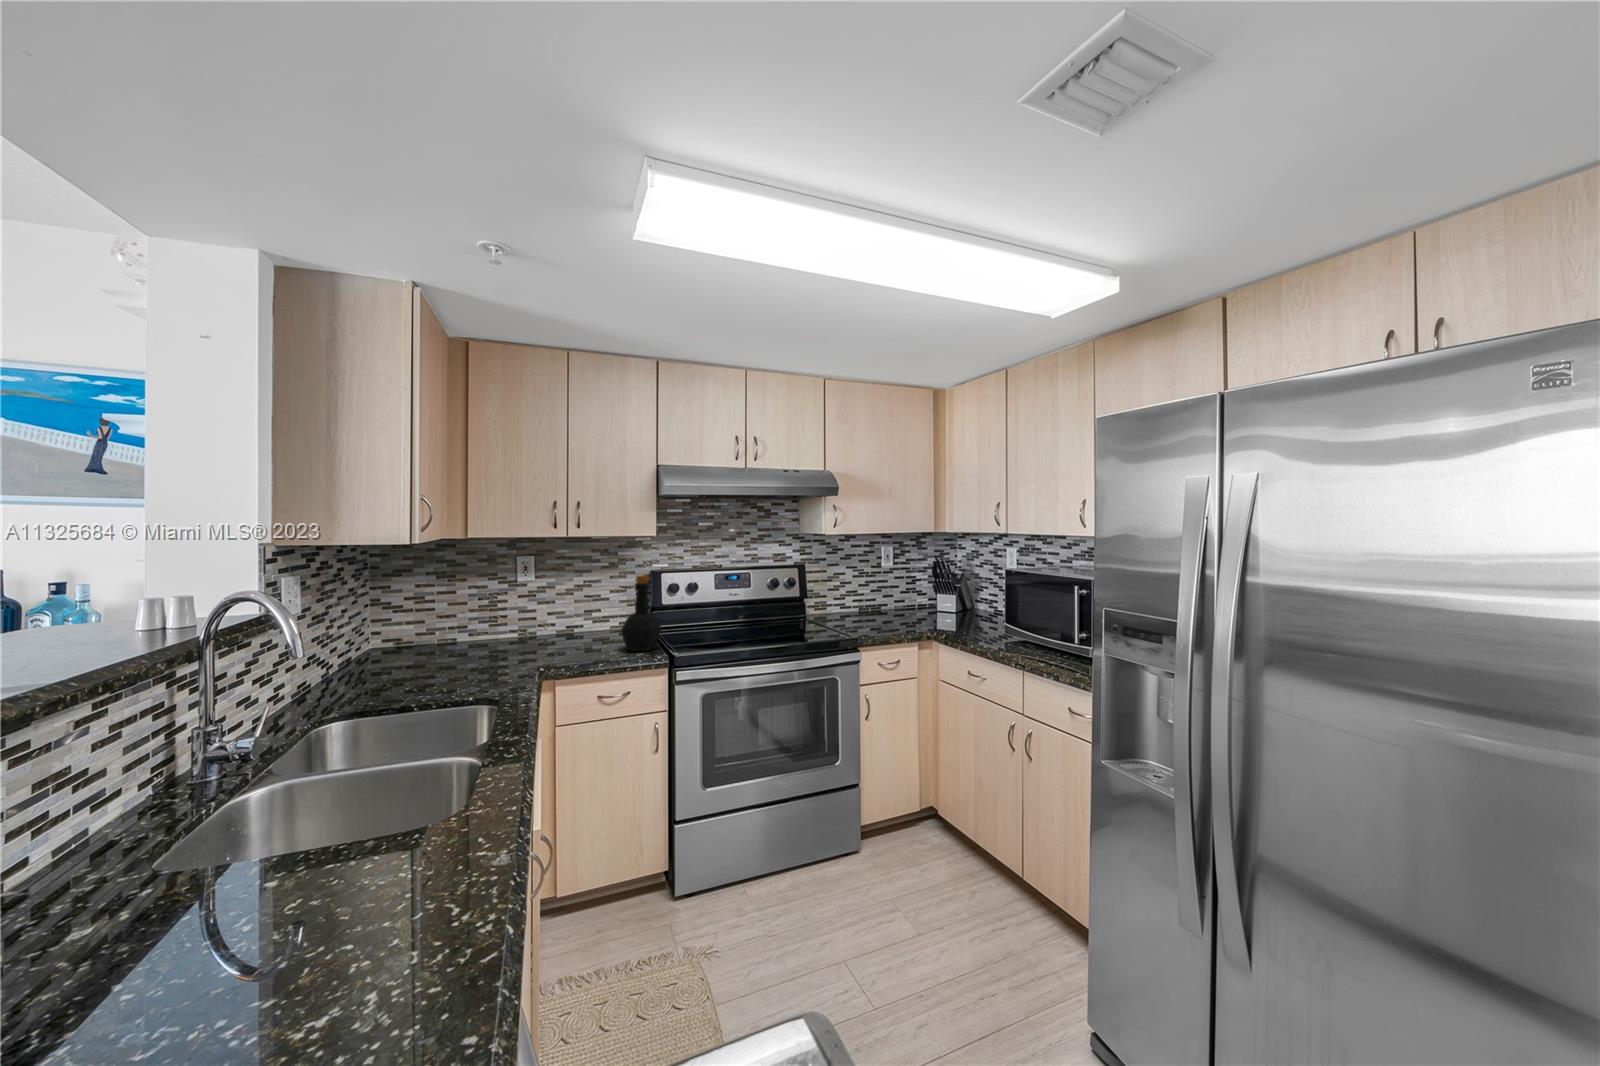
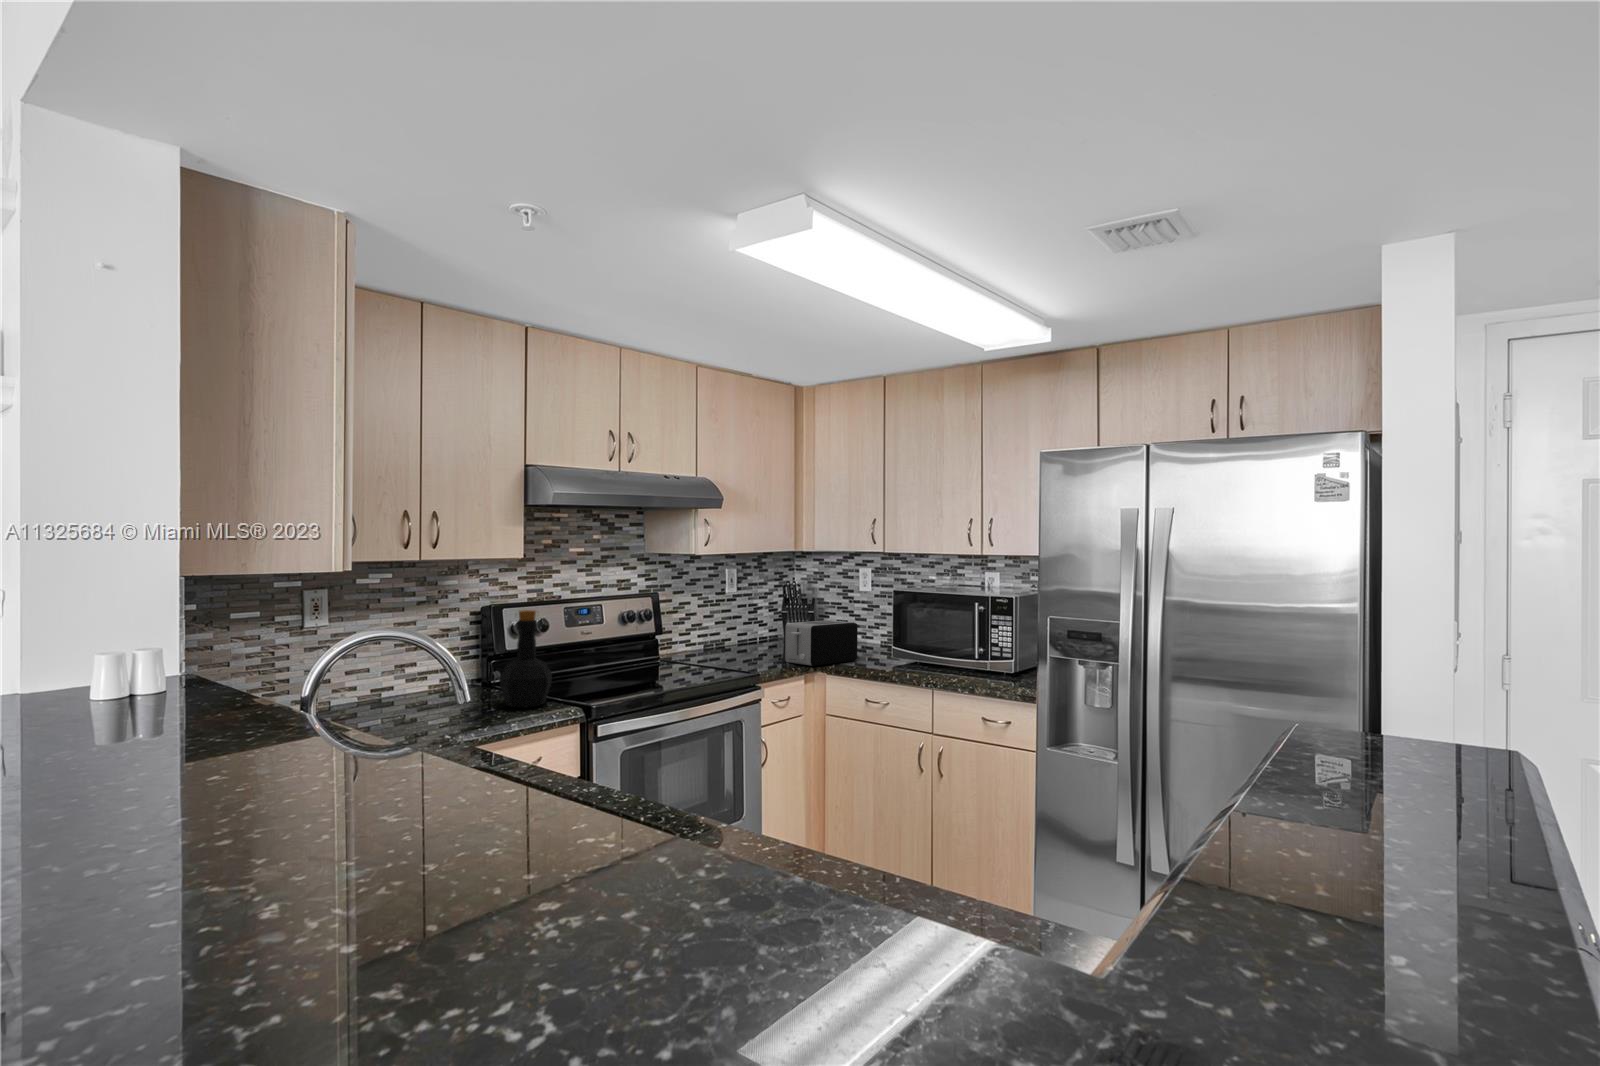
toaster: none [904,594,975,635] -> present [784,620,858,666]

